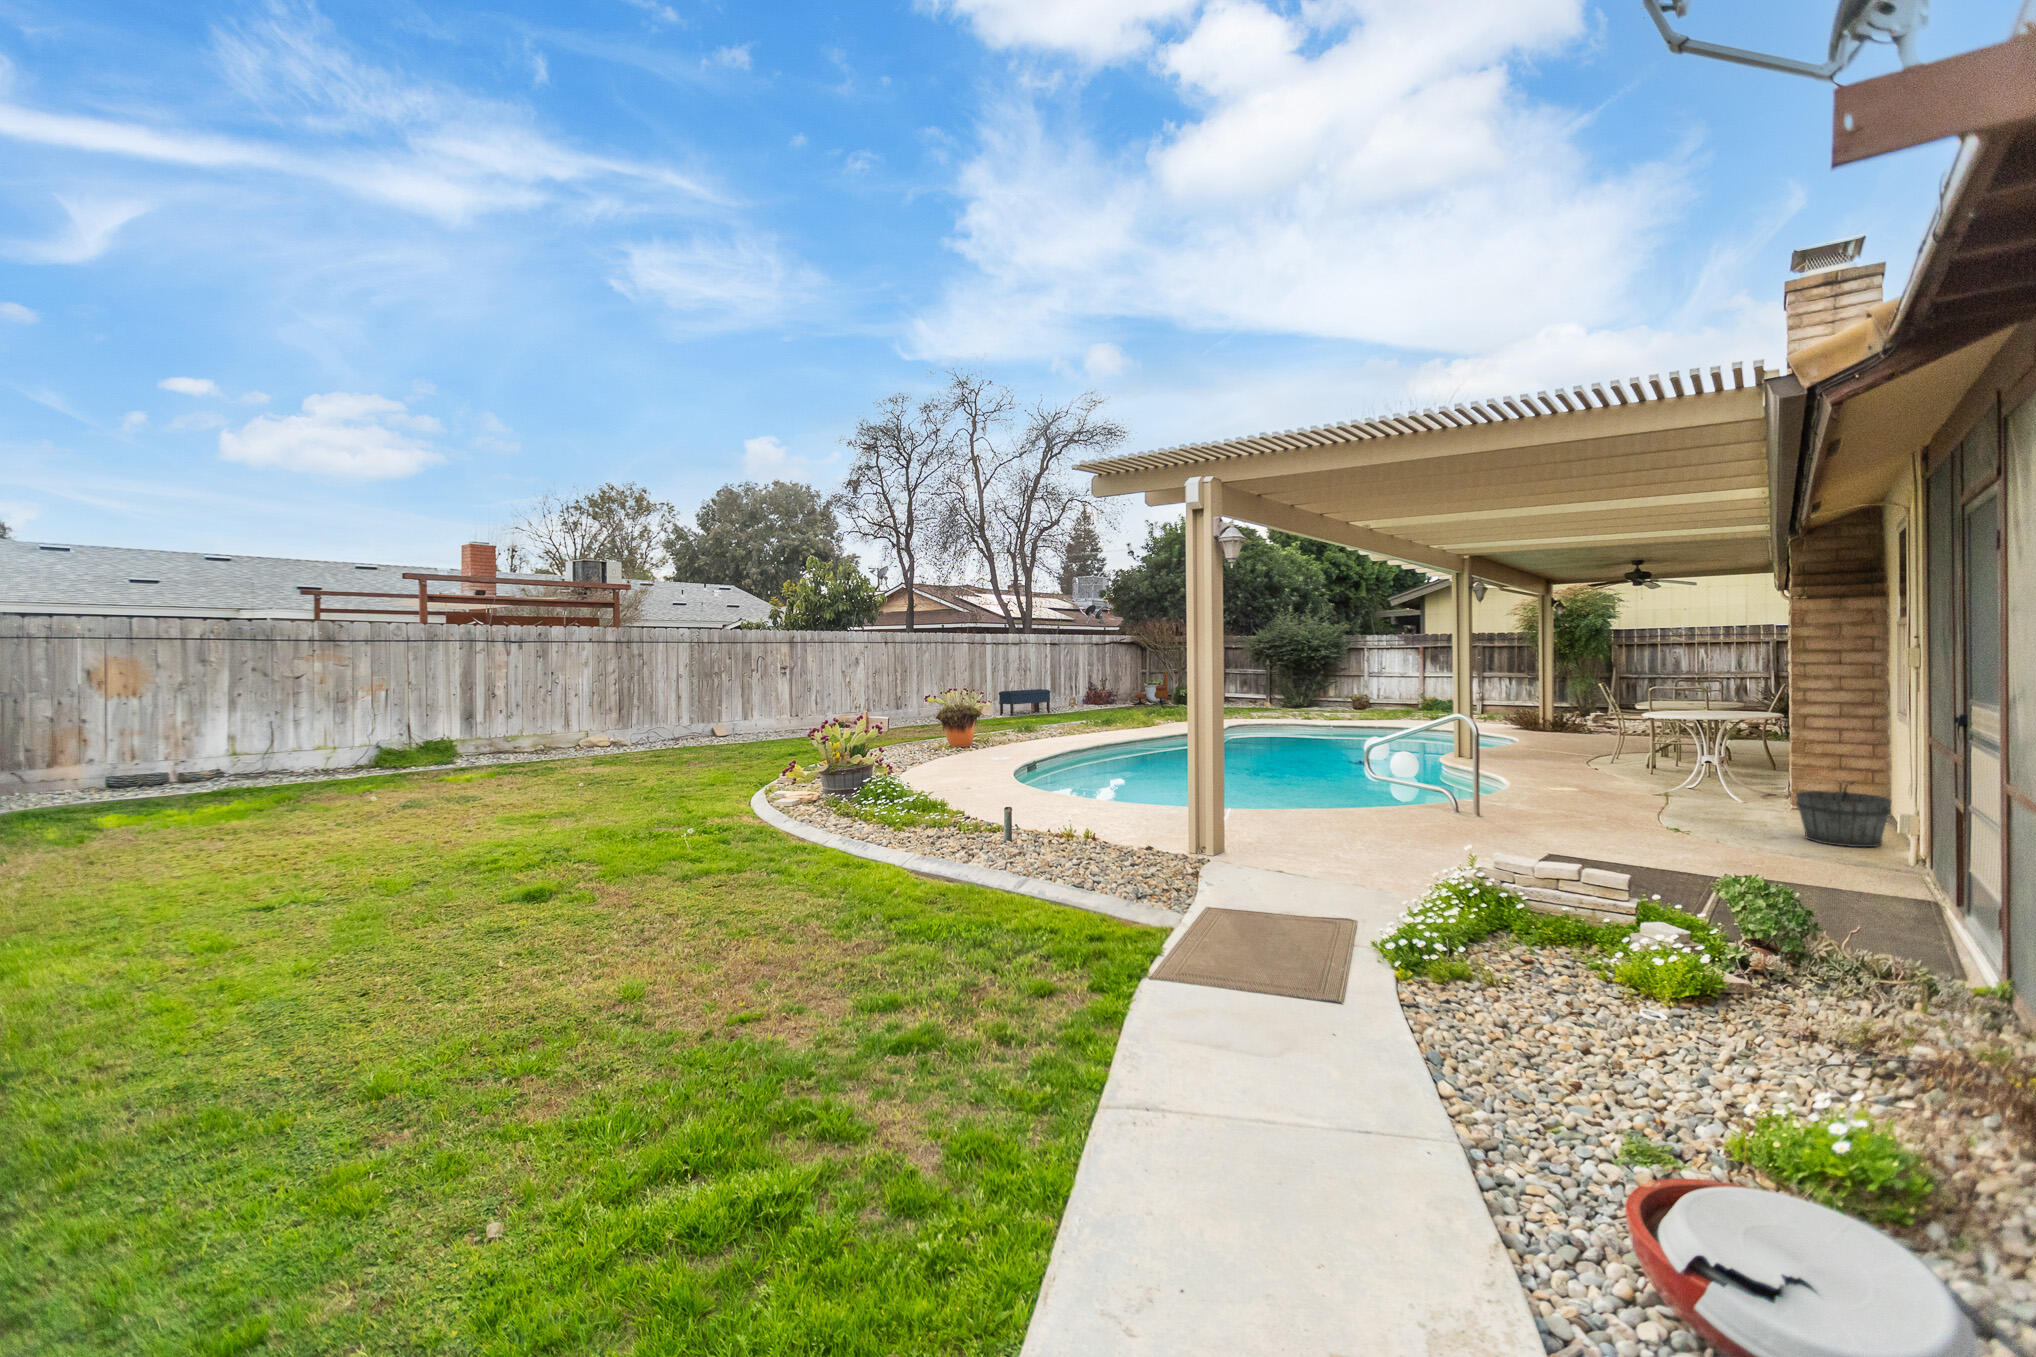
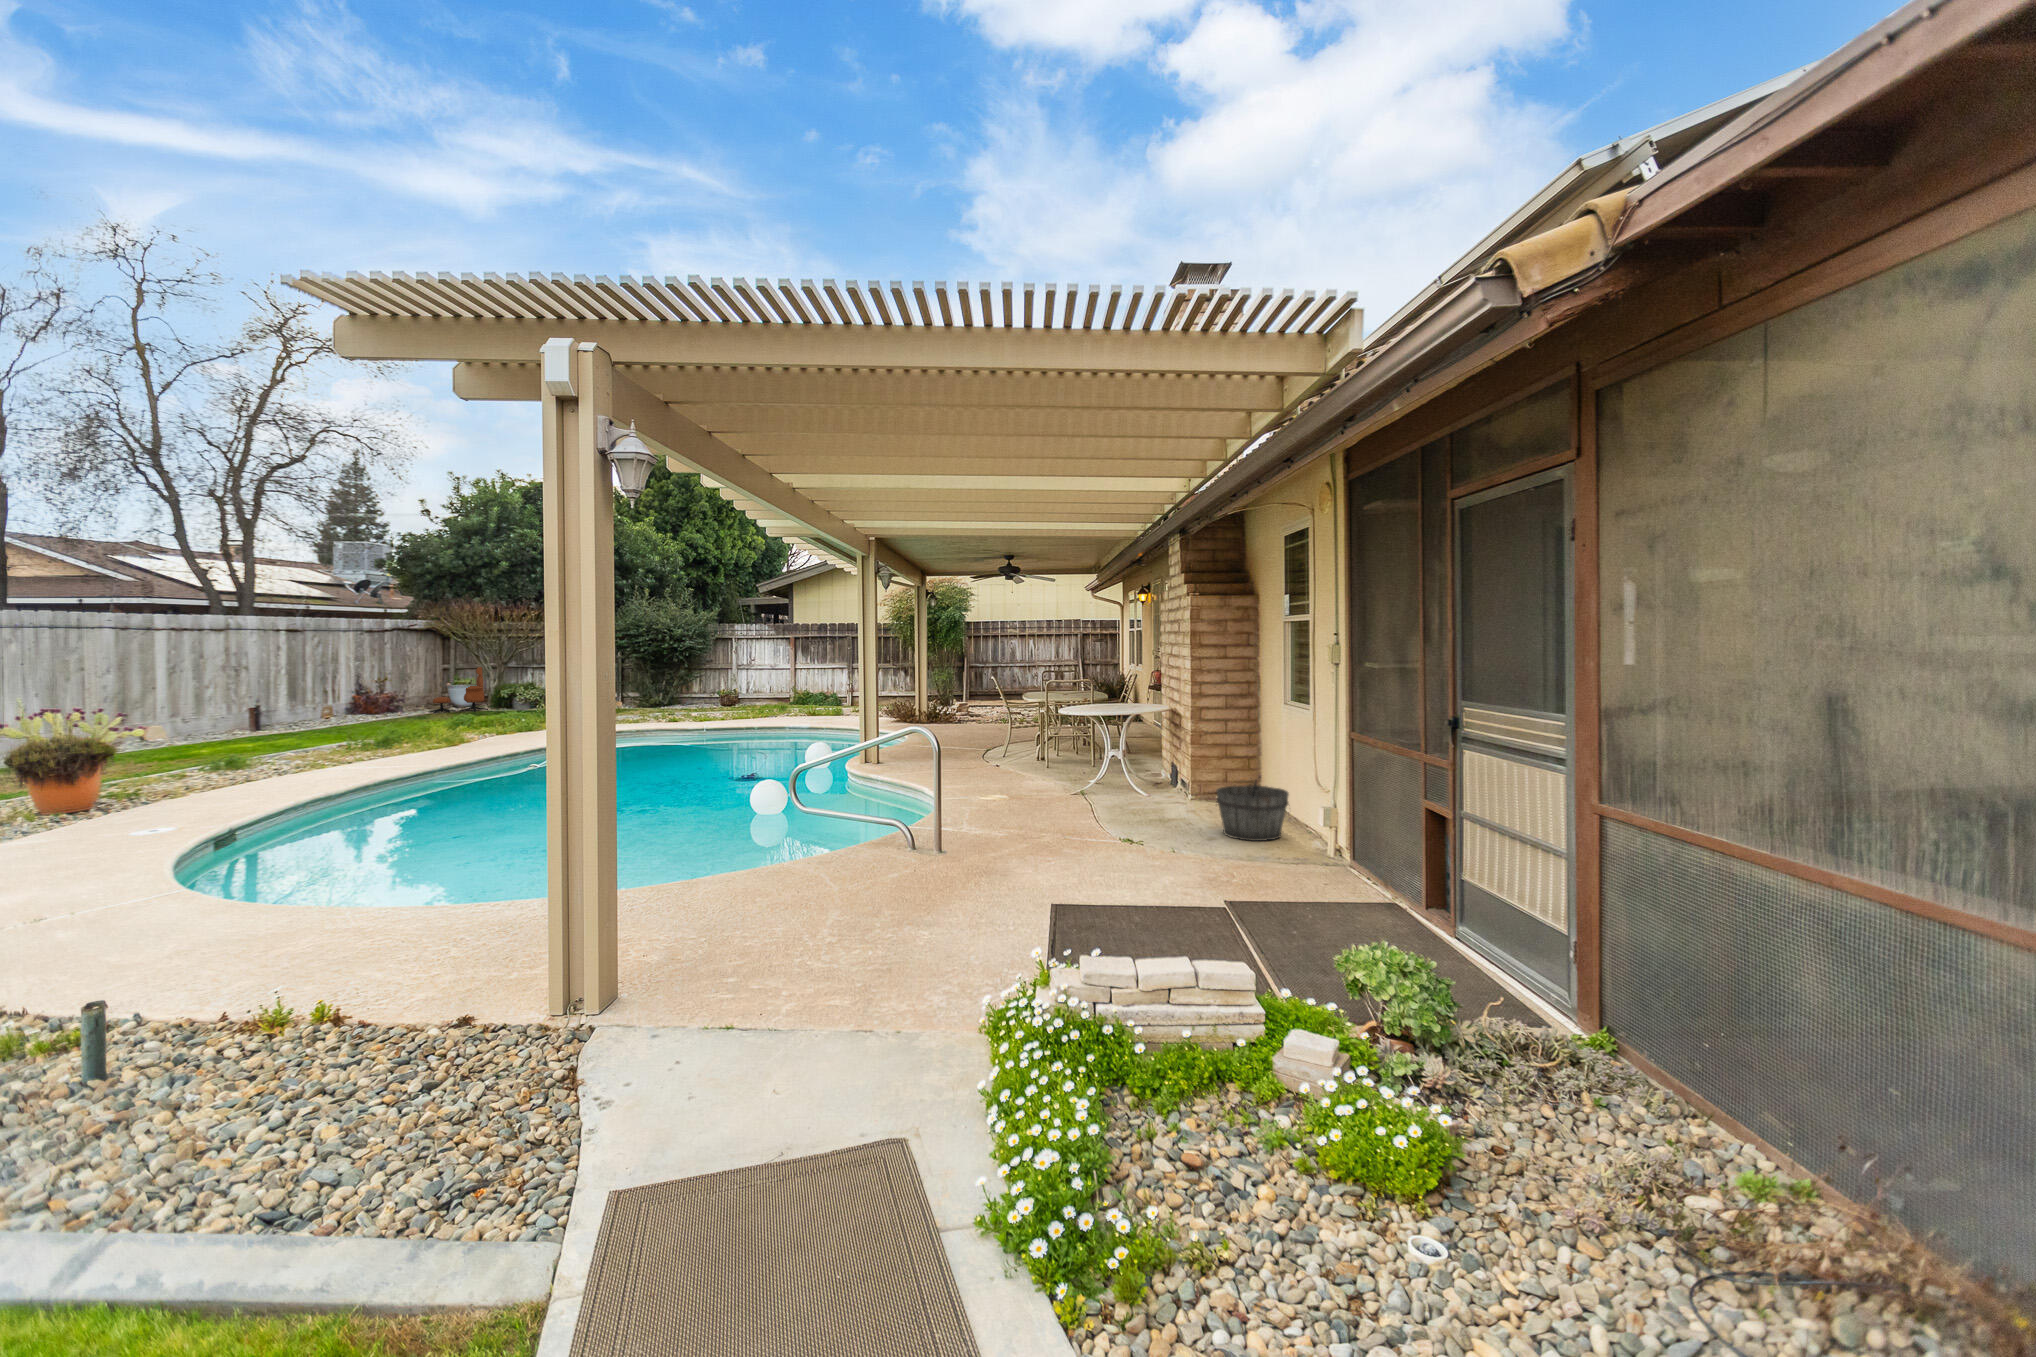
bench: present [999,689,1050,716] -> none [180,697,285,740]

